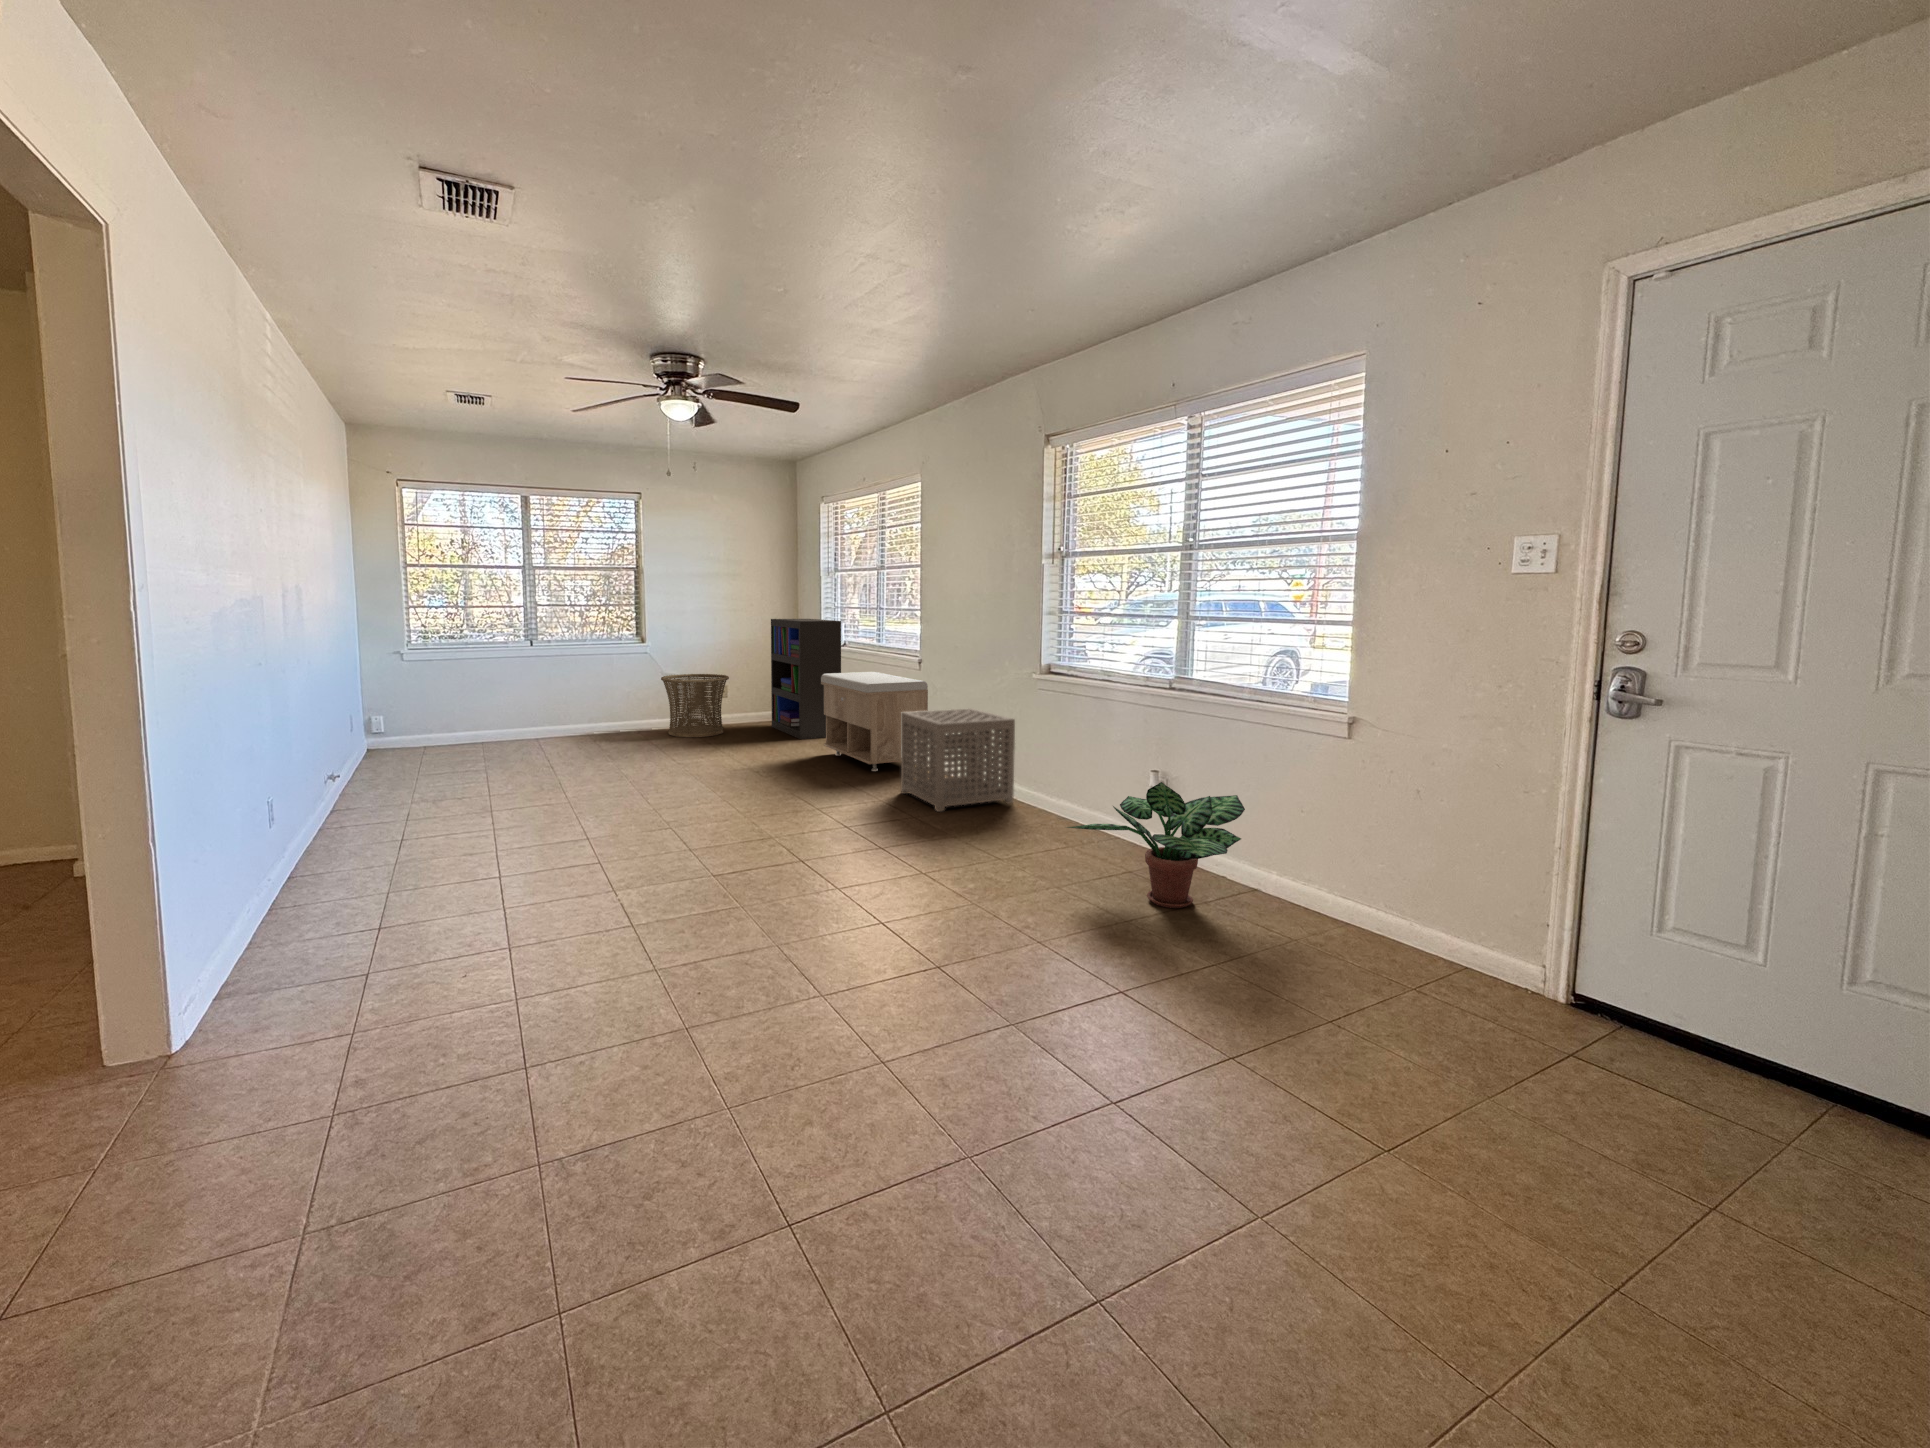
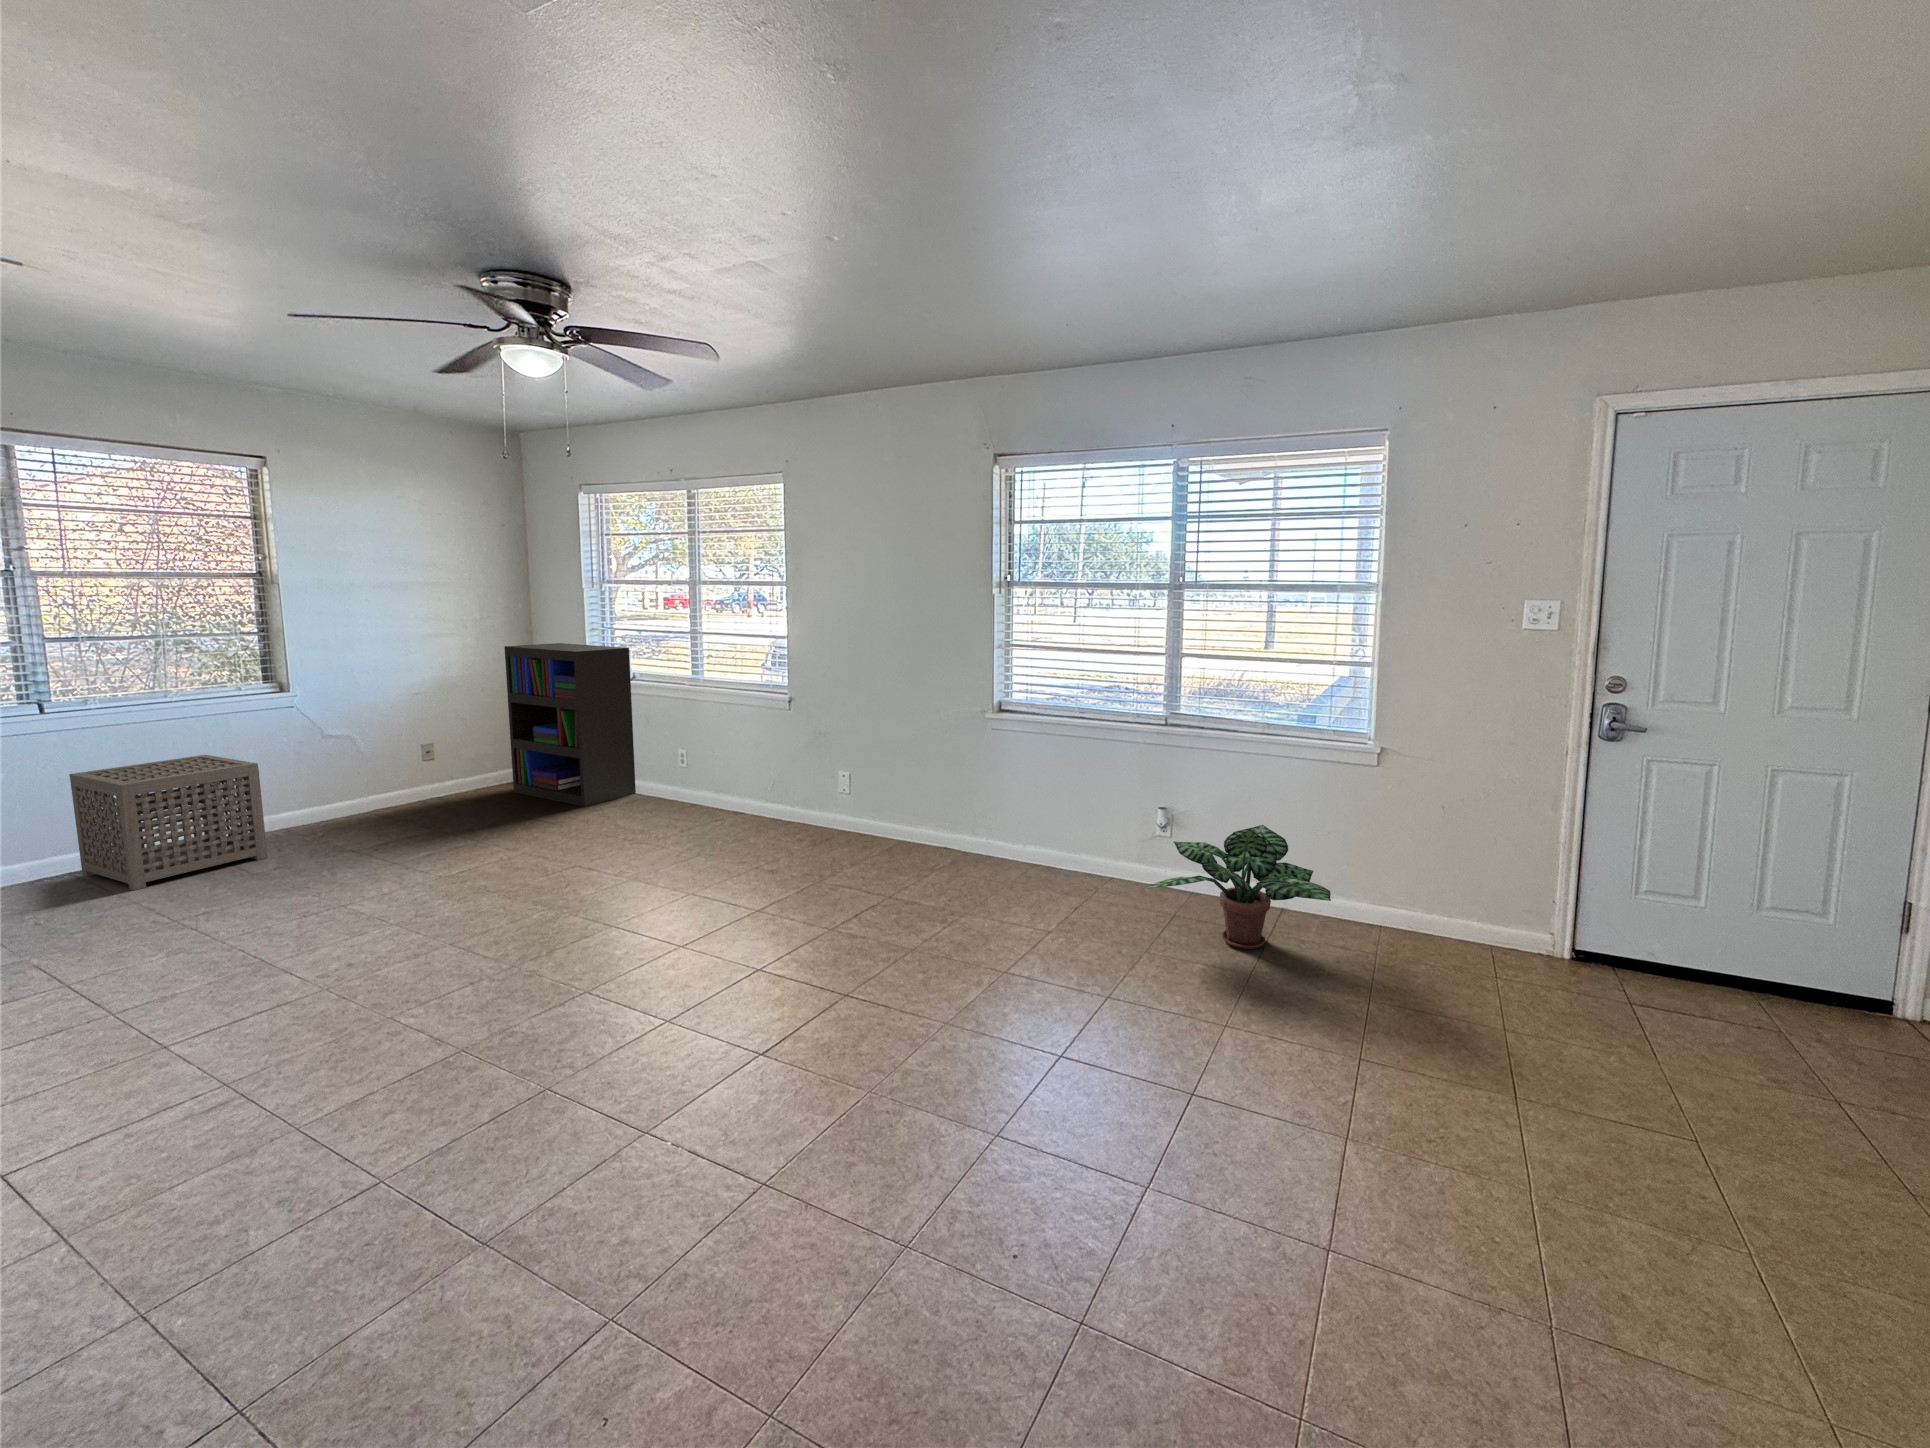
storage bench: present [821,672,928,771] -> none [642,712,806,840]
basket: present [661,674,729,737] -> none [328,729,451,831]
side table: present [901,708,1015,812] -> present [69,755,267,890]

